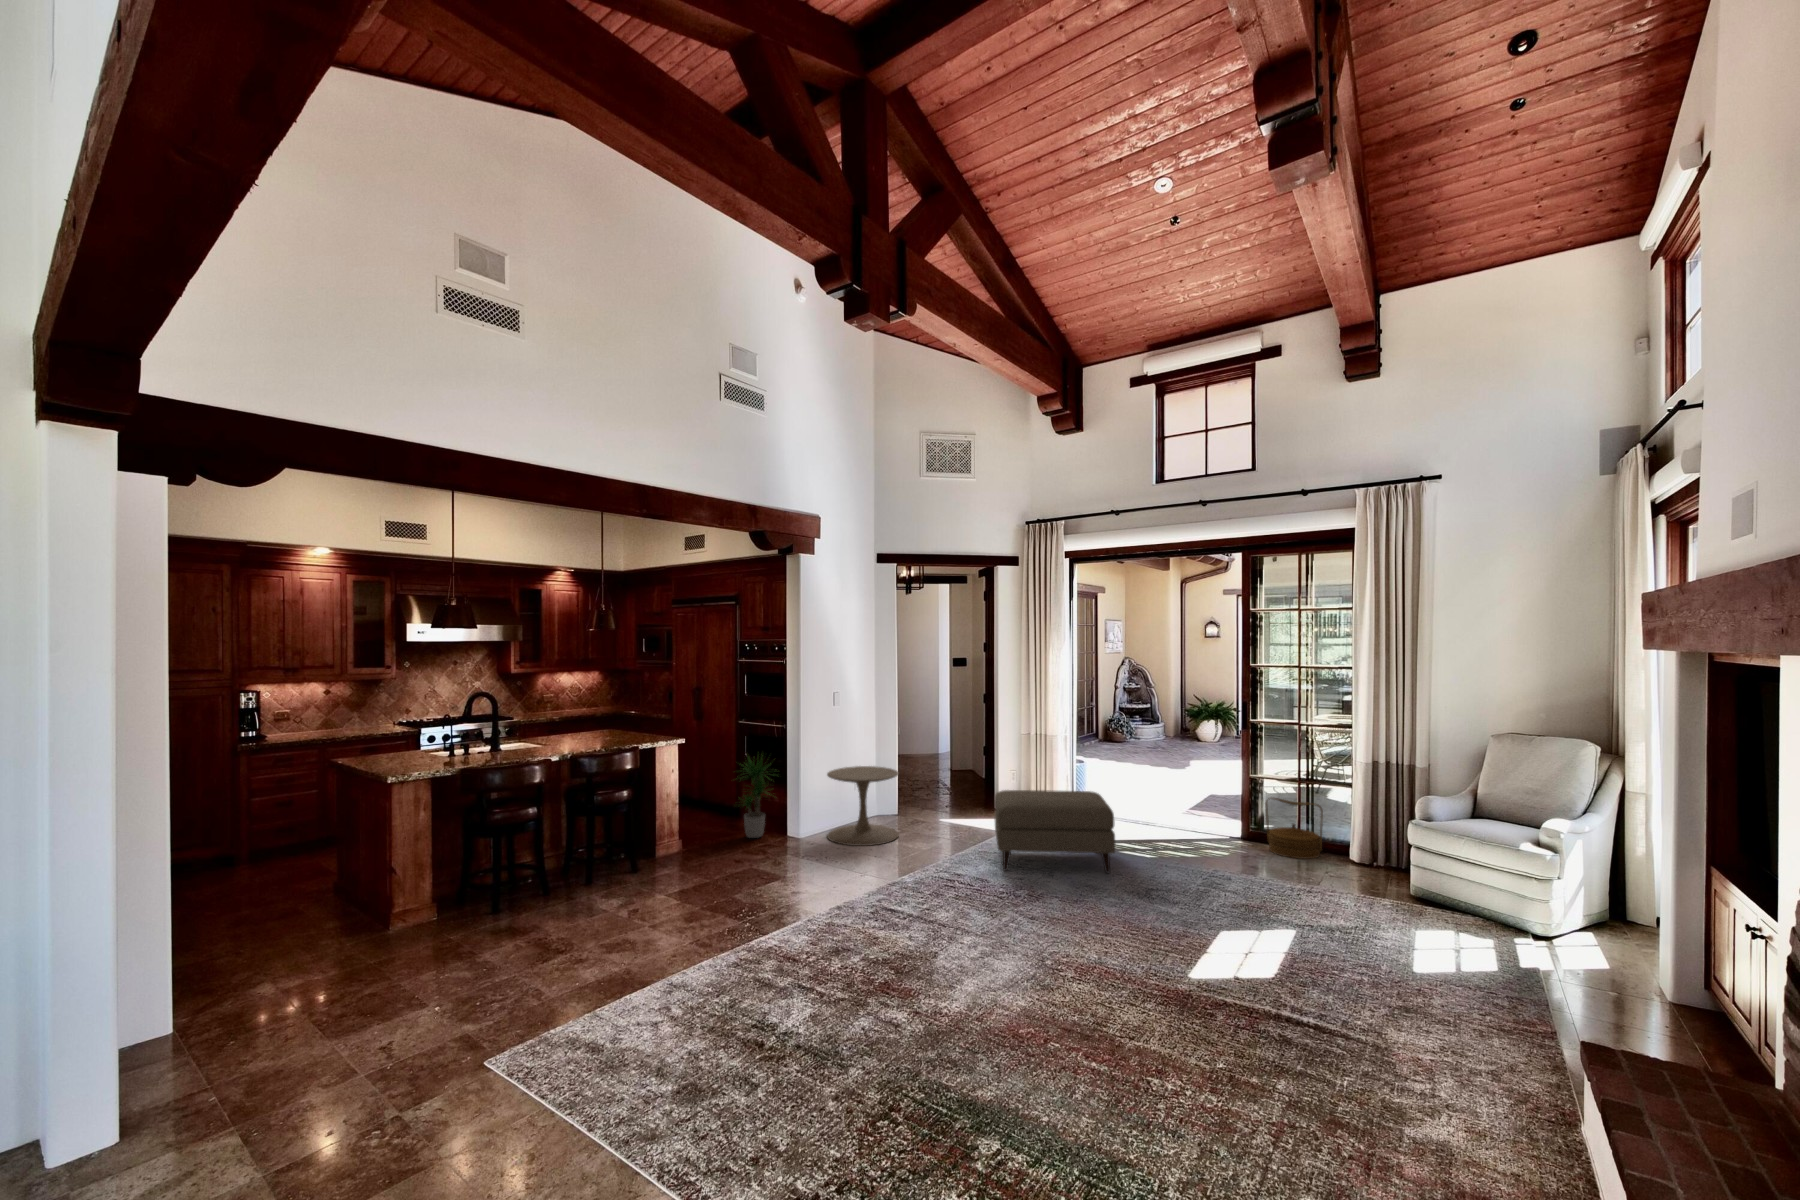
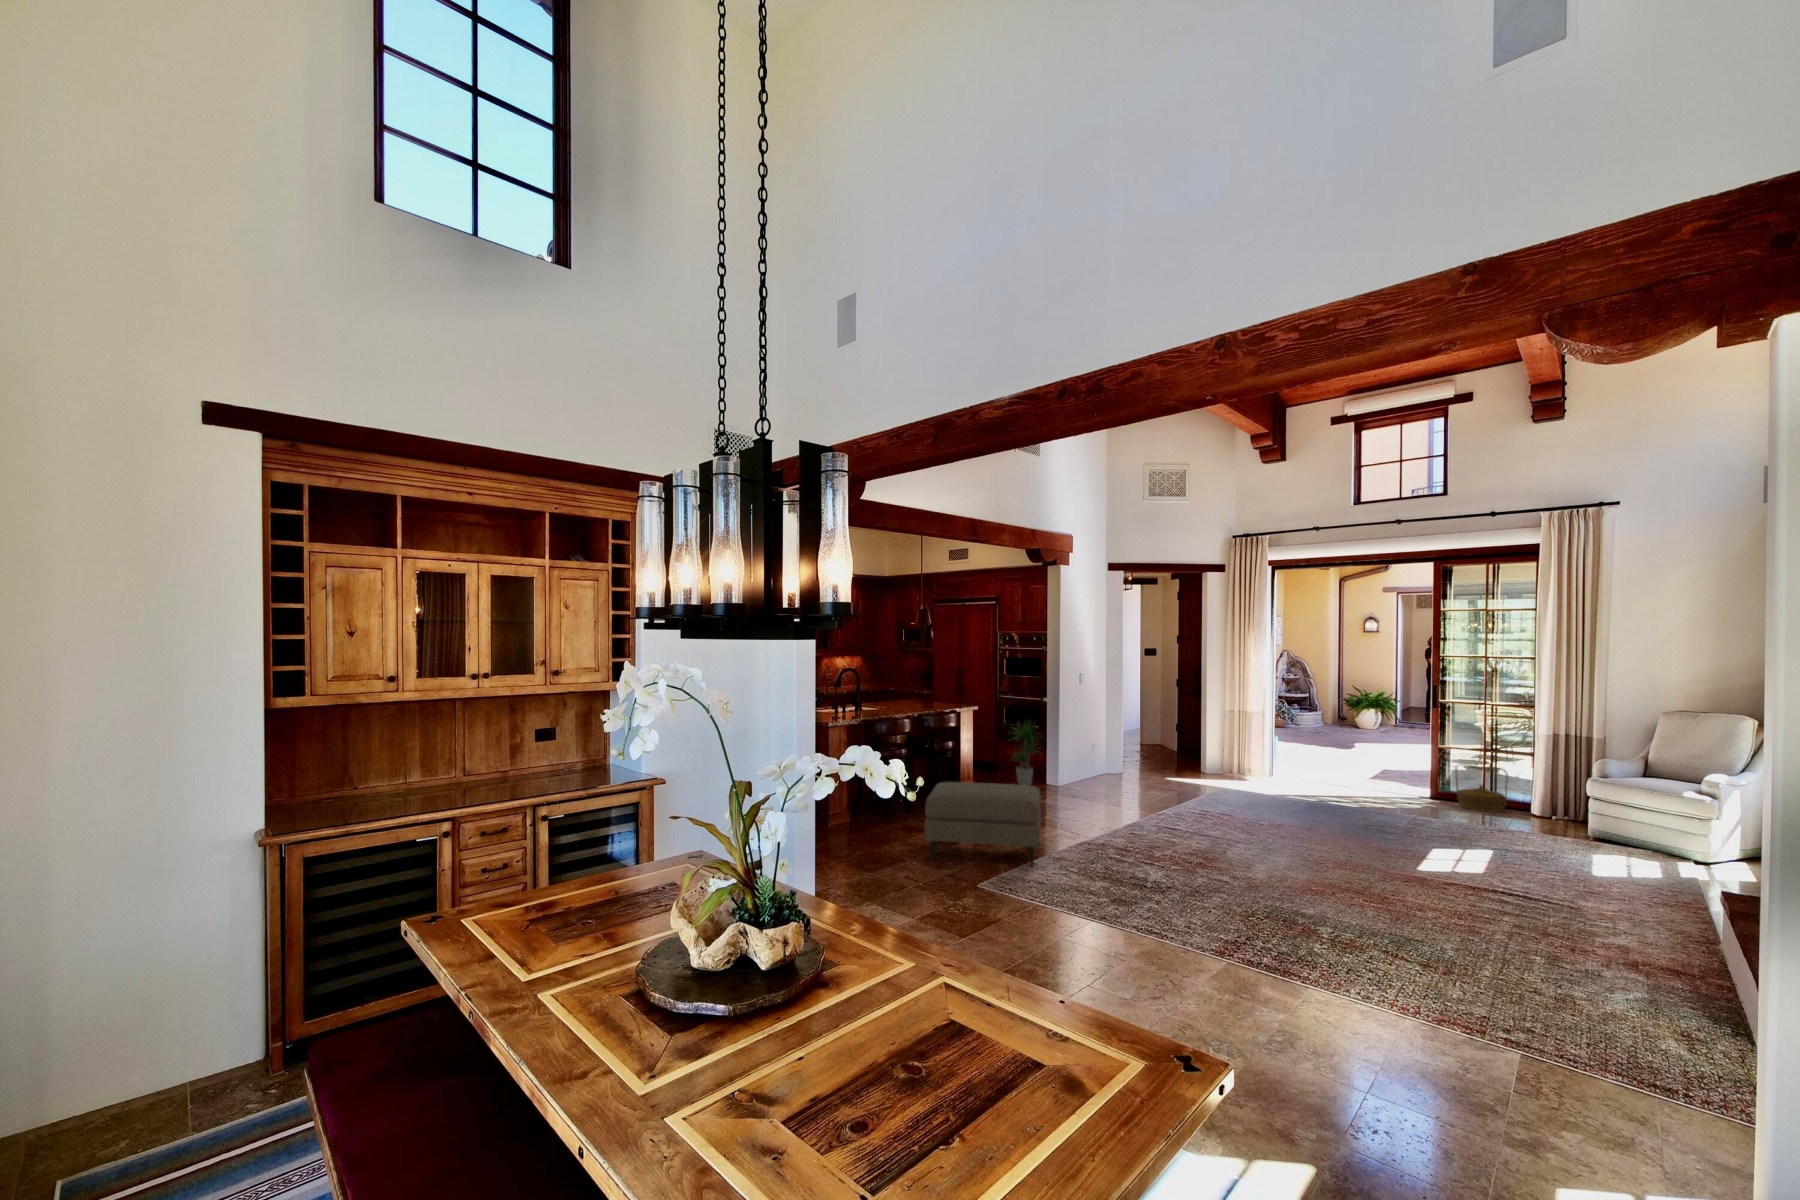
side table: present [827,766,899,846] -> none [1082,733,1141,793]
ottoman: present [995,790,1115,873] -> present [925,782,1041,866]

